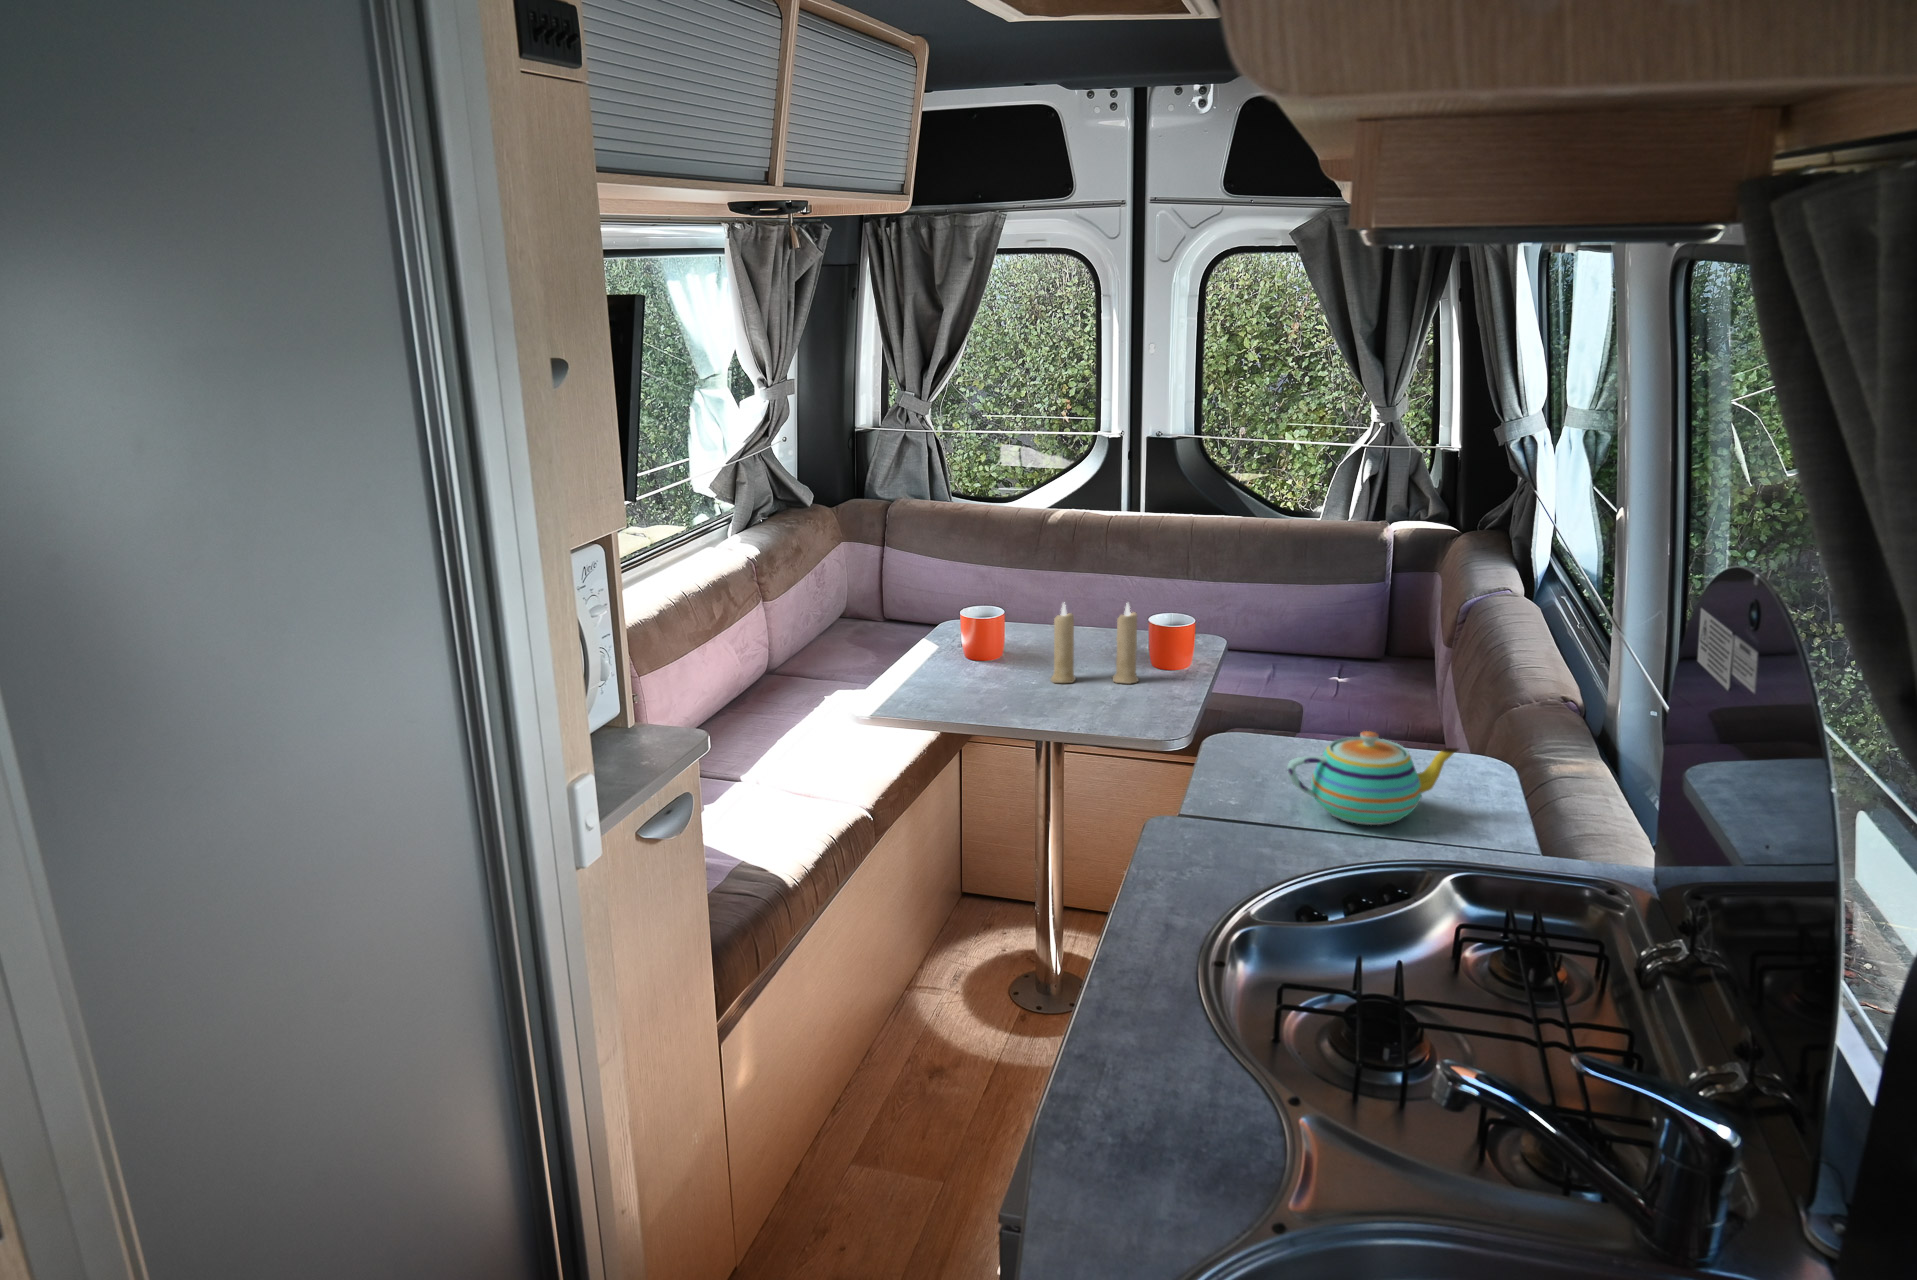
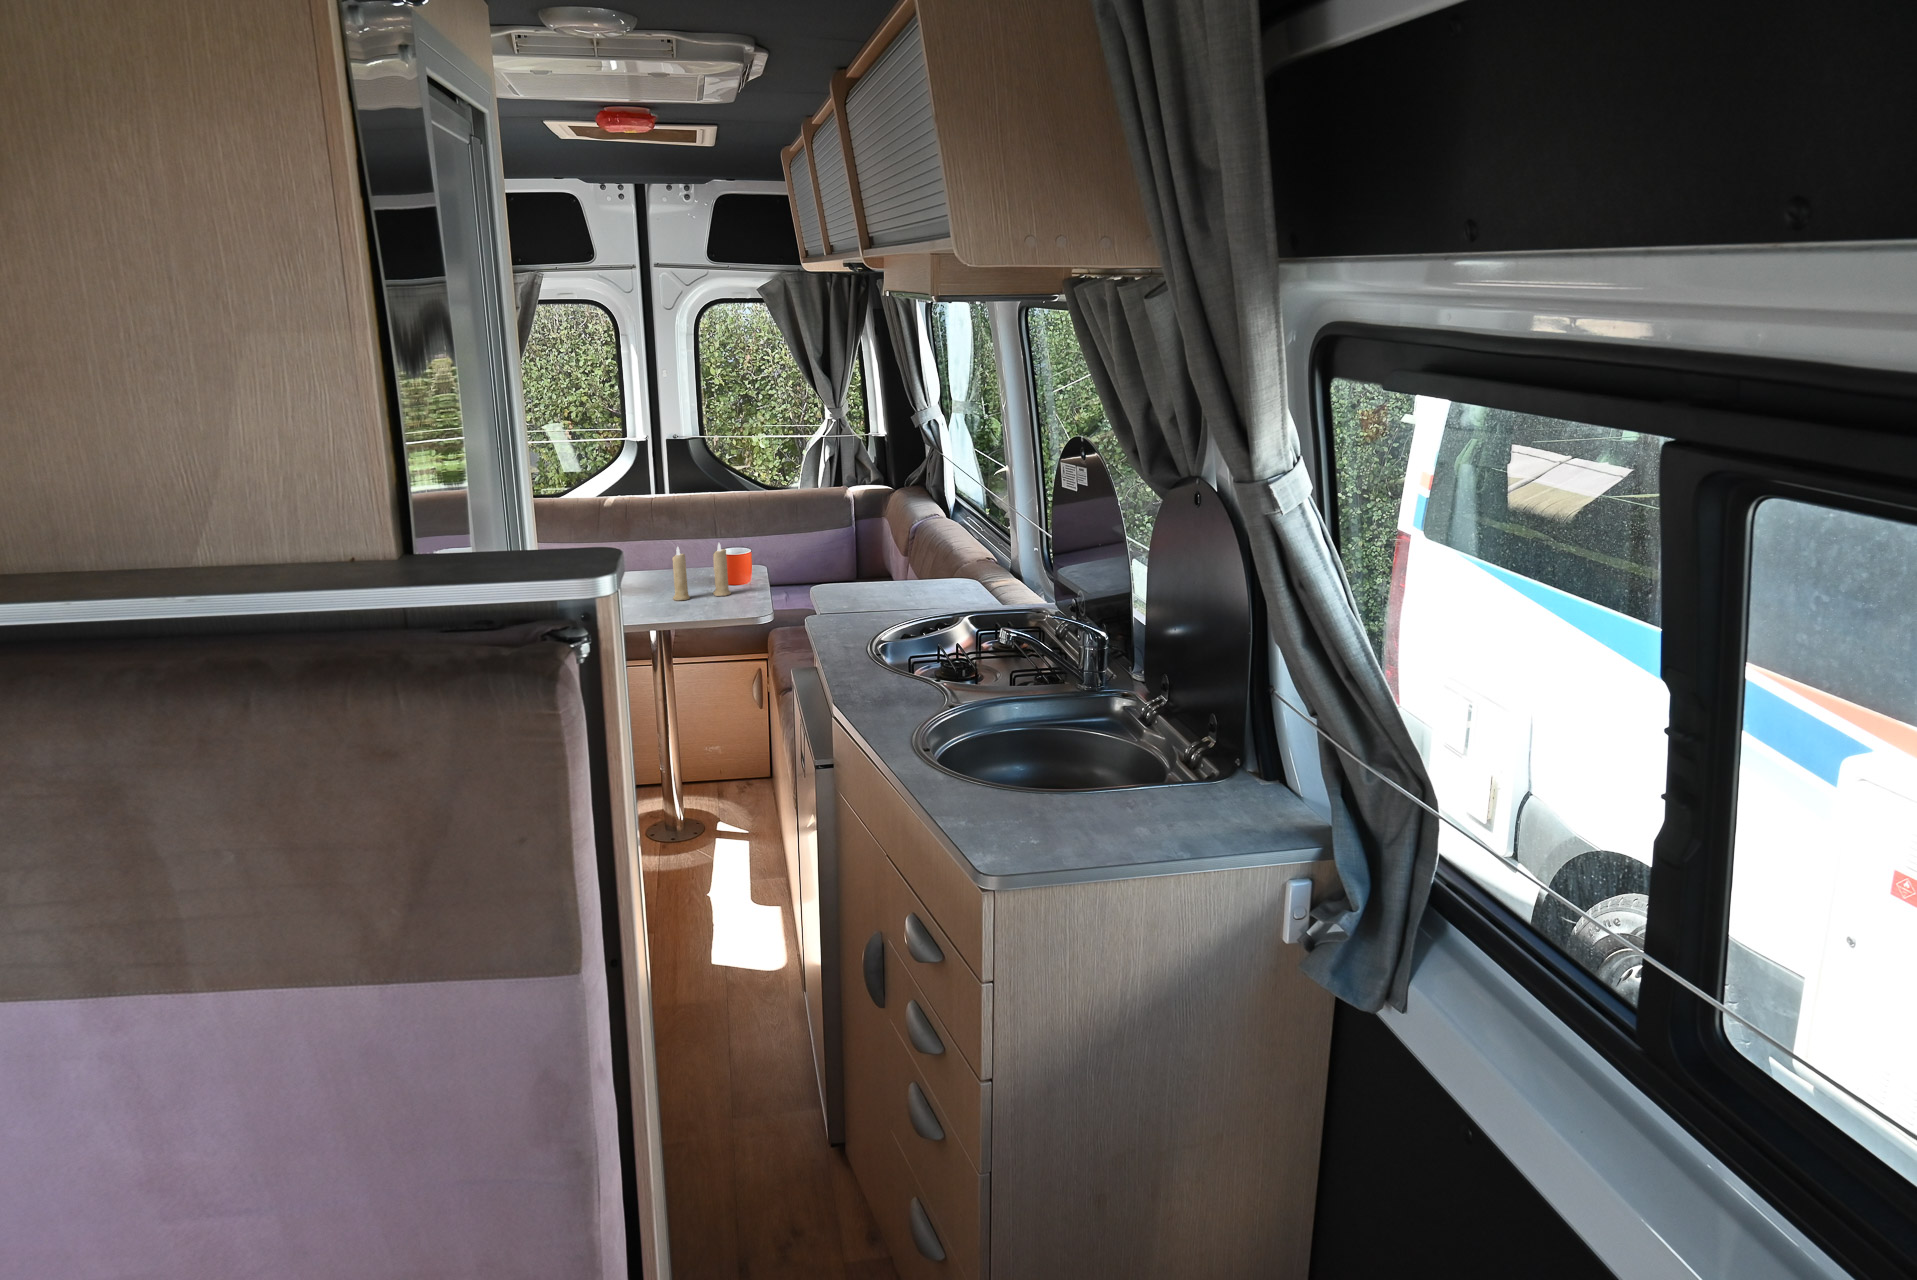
teapot: present [1287,731,1459,825] -> none [875,568,952,612]

